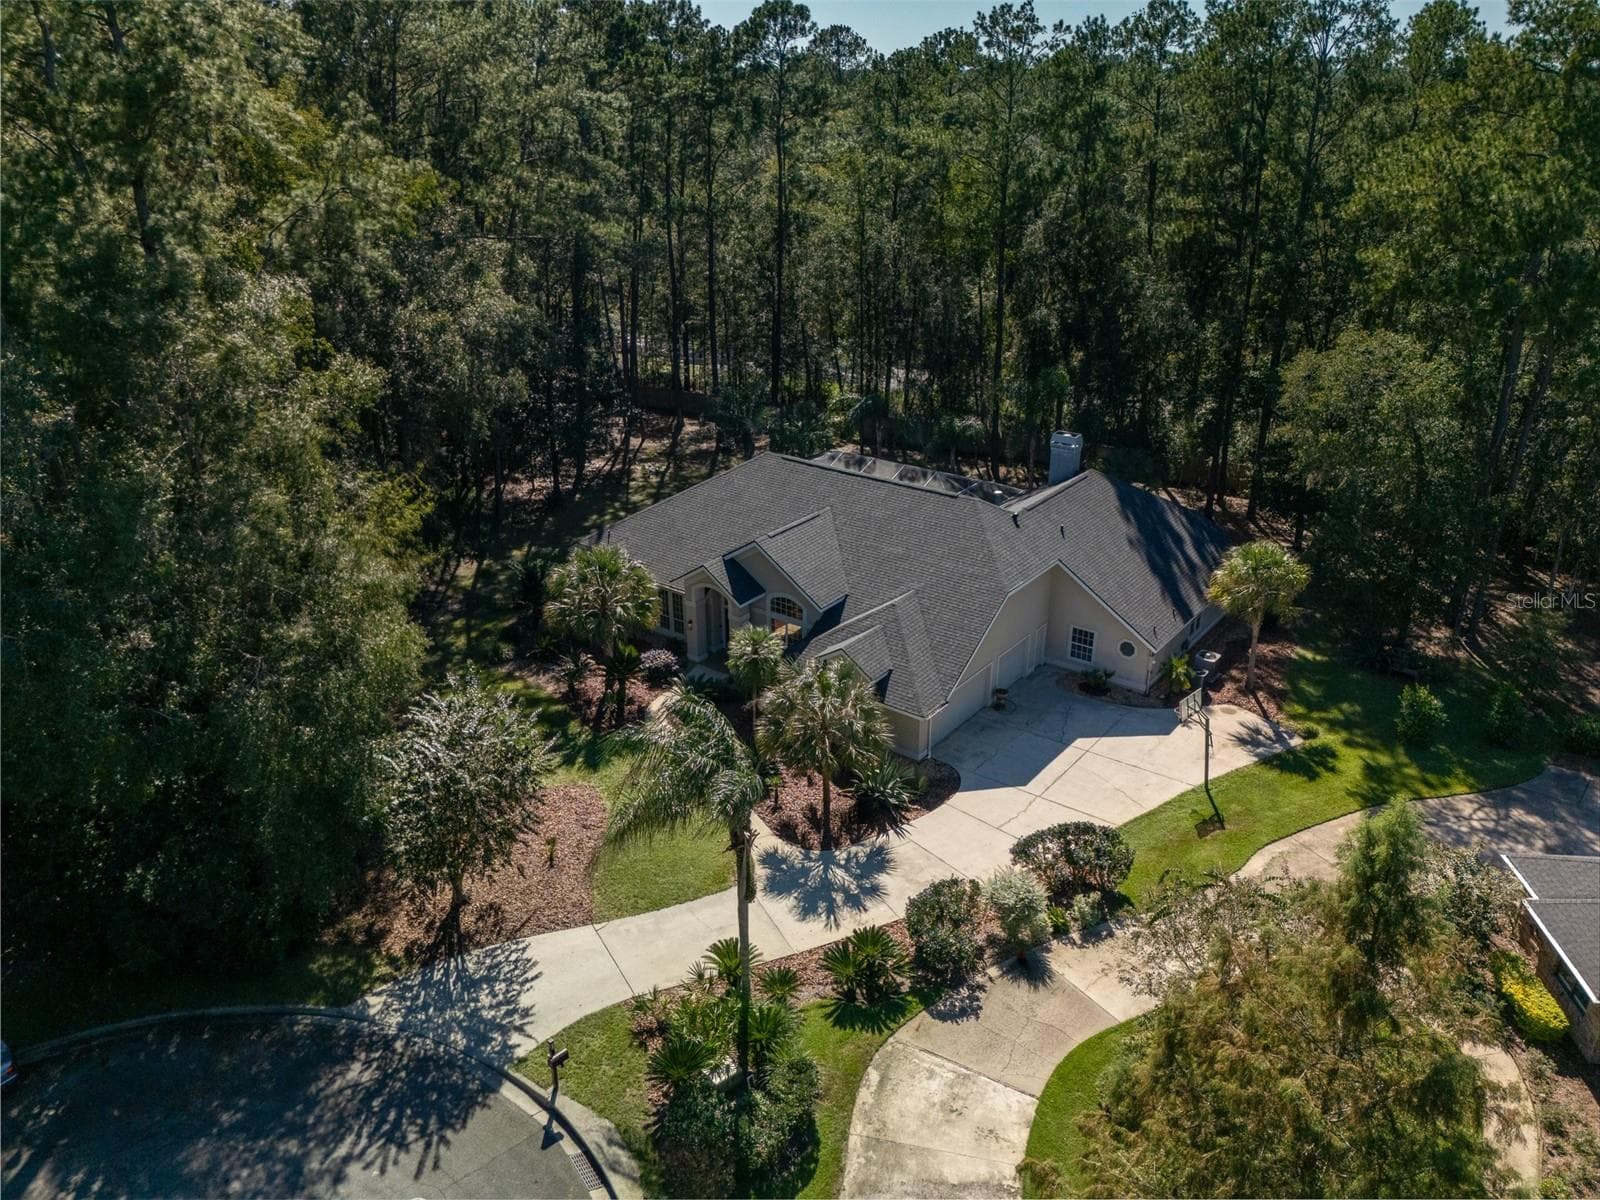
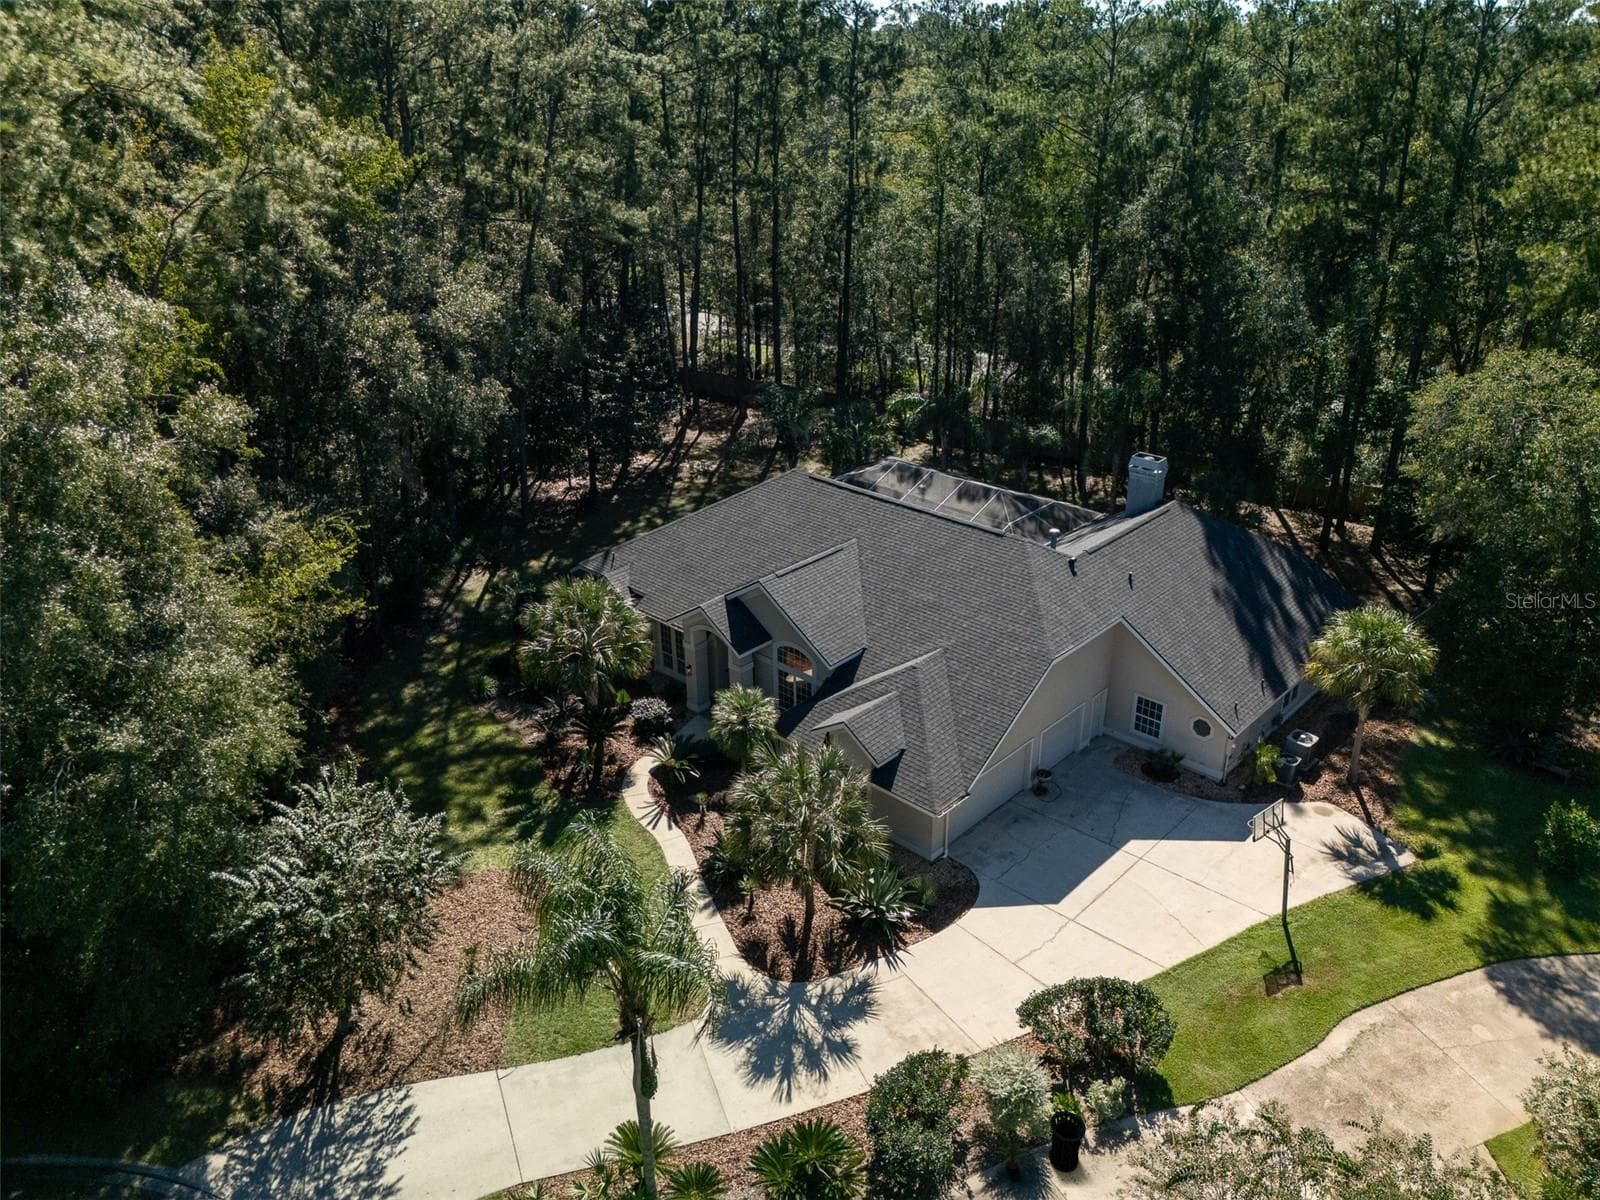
trash can: present [854,787,876,823] -> present [1049,1111,1086,1172]

